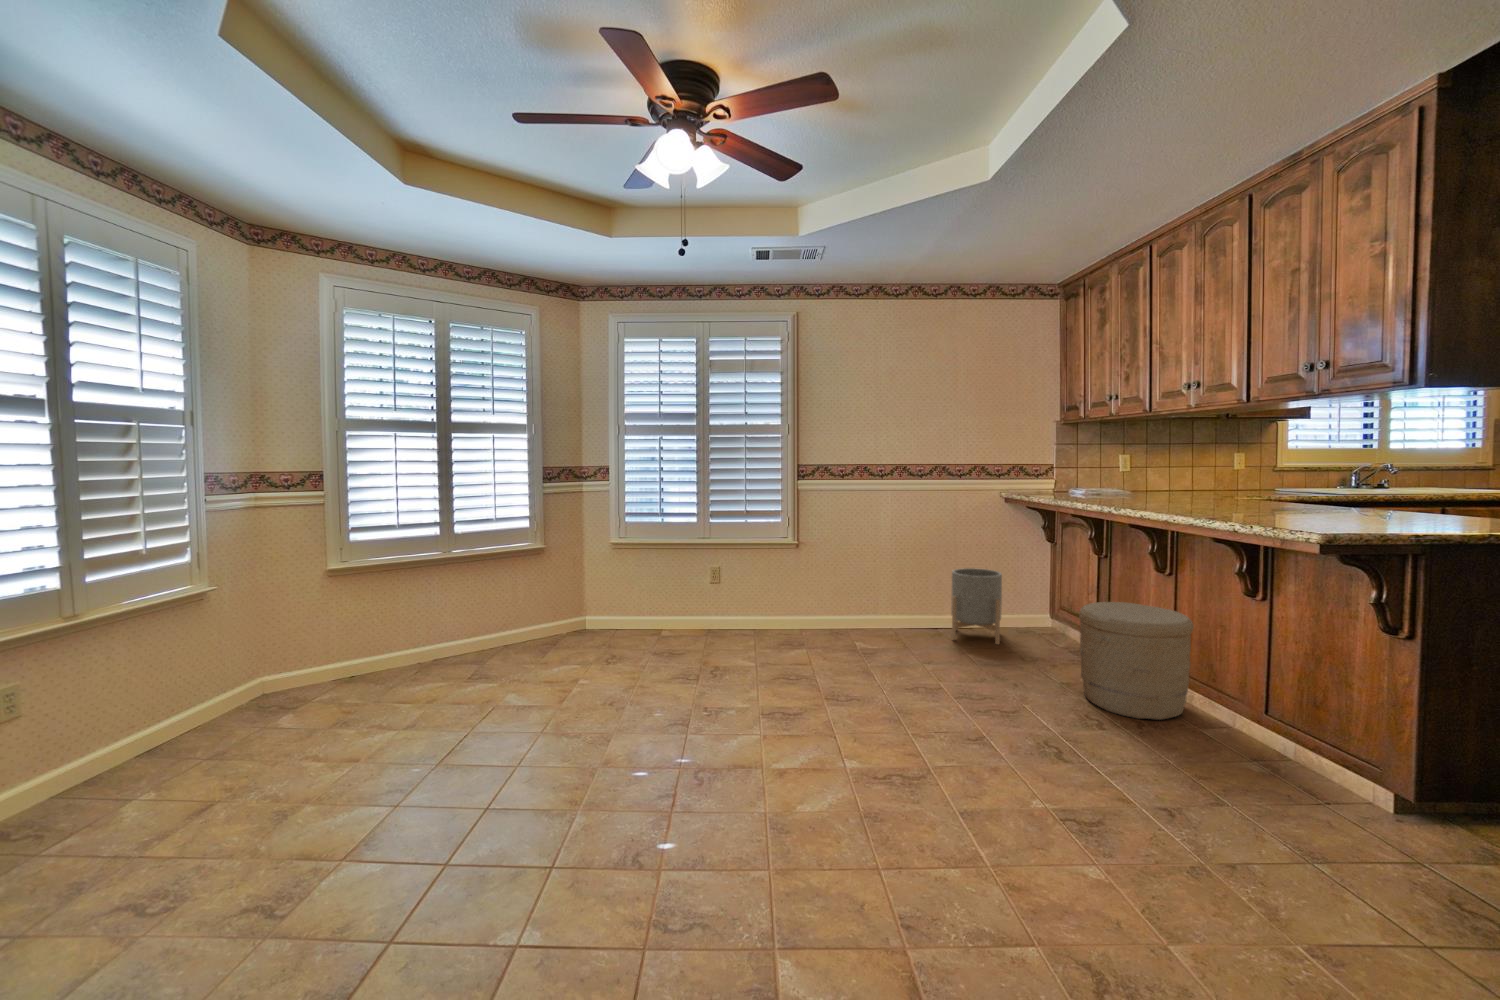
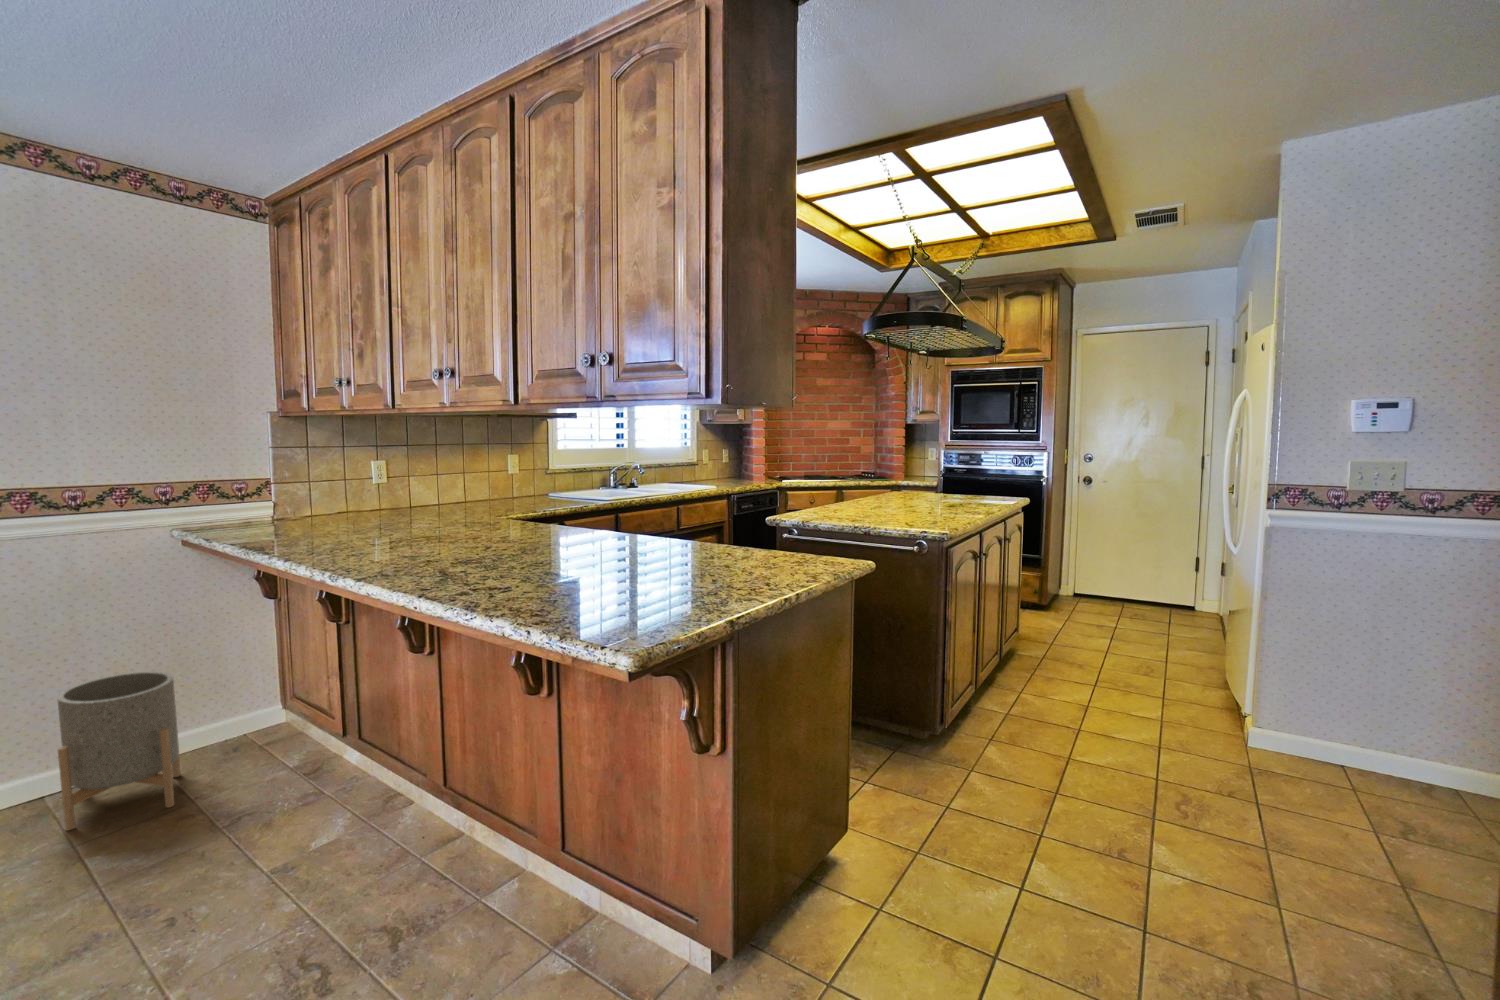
woven basket: present [1079,602,1194,720] -> none [290,704,461,907]

